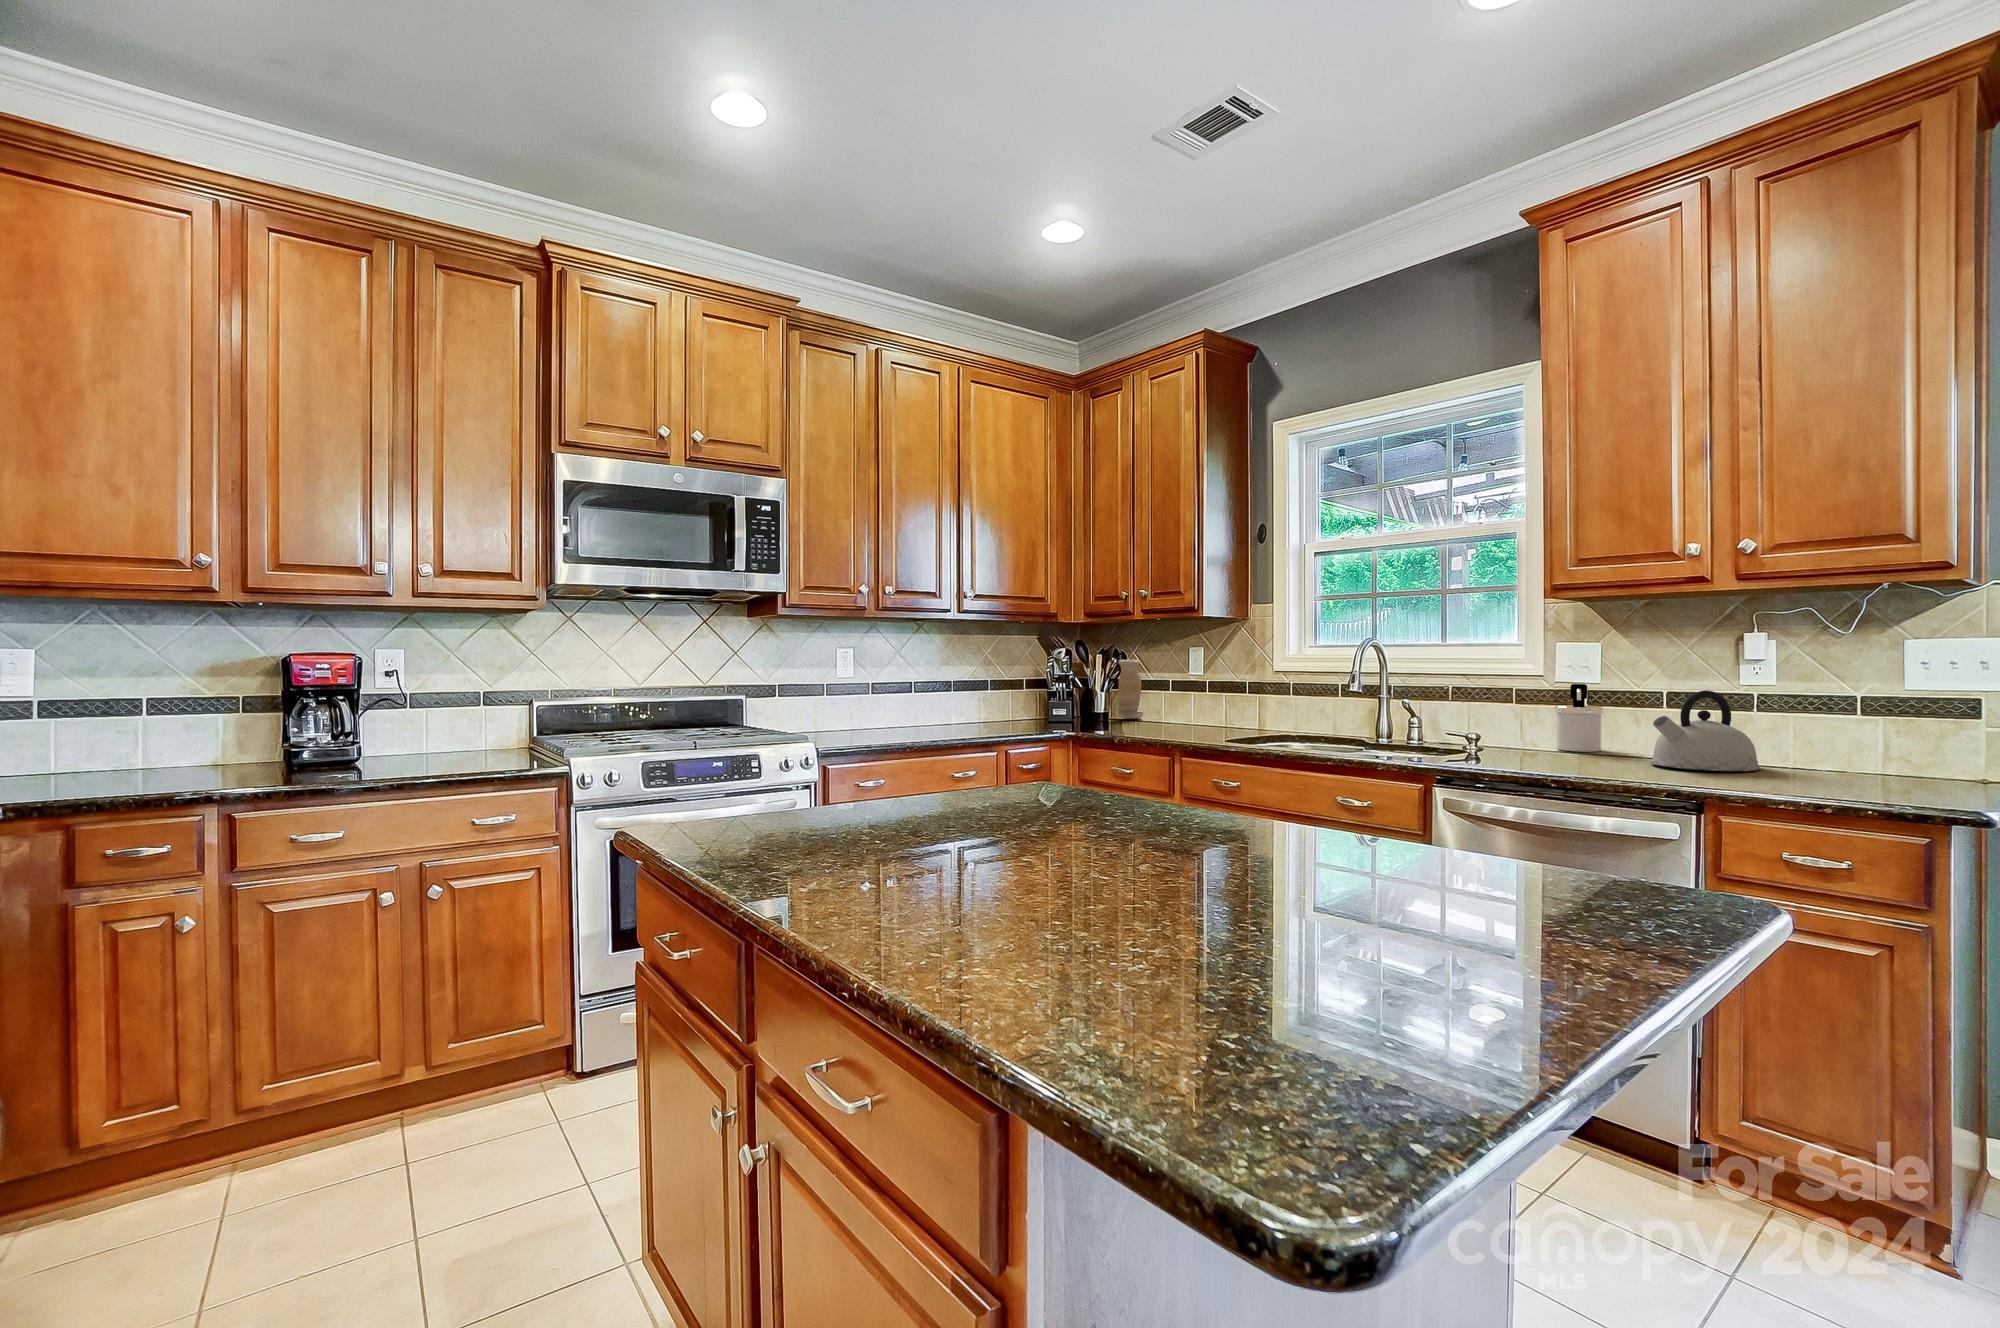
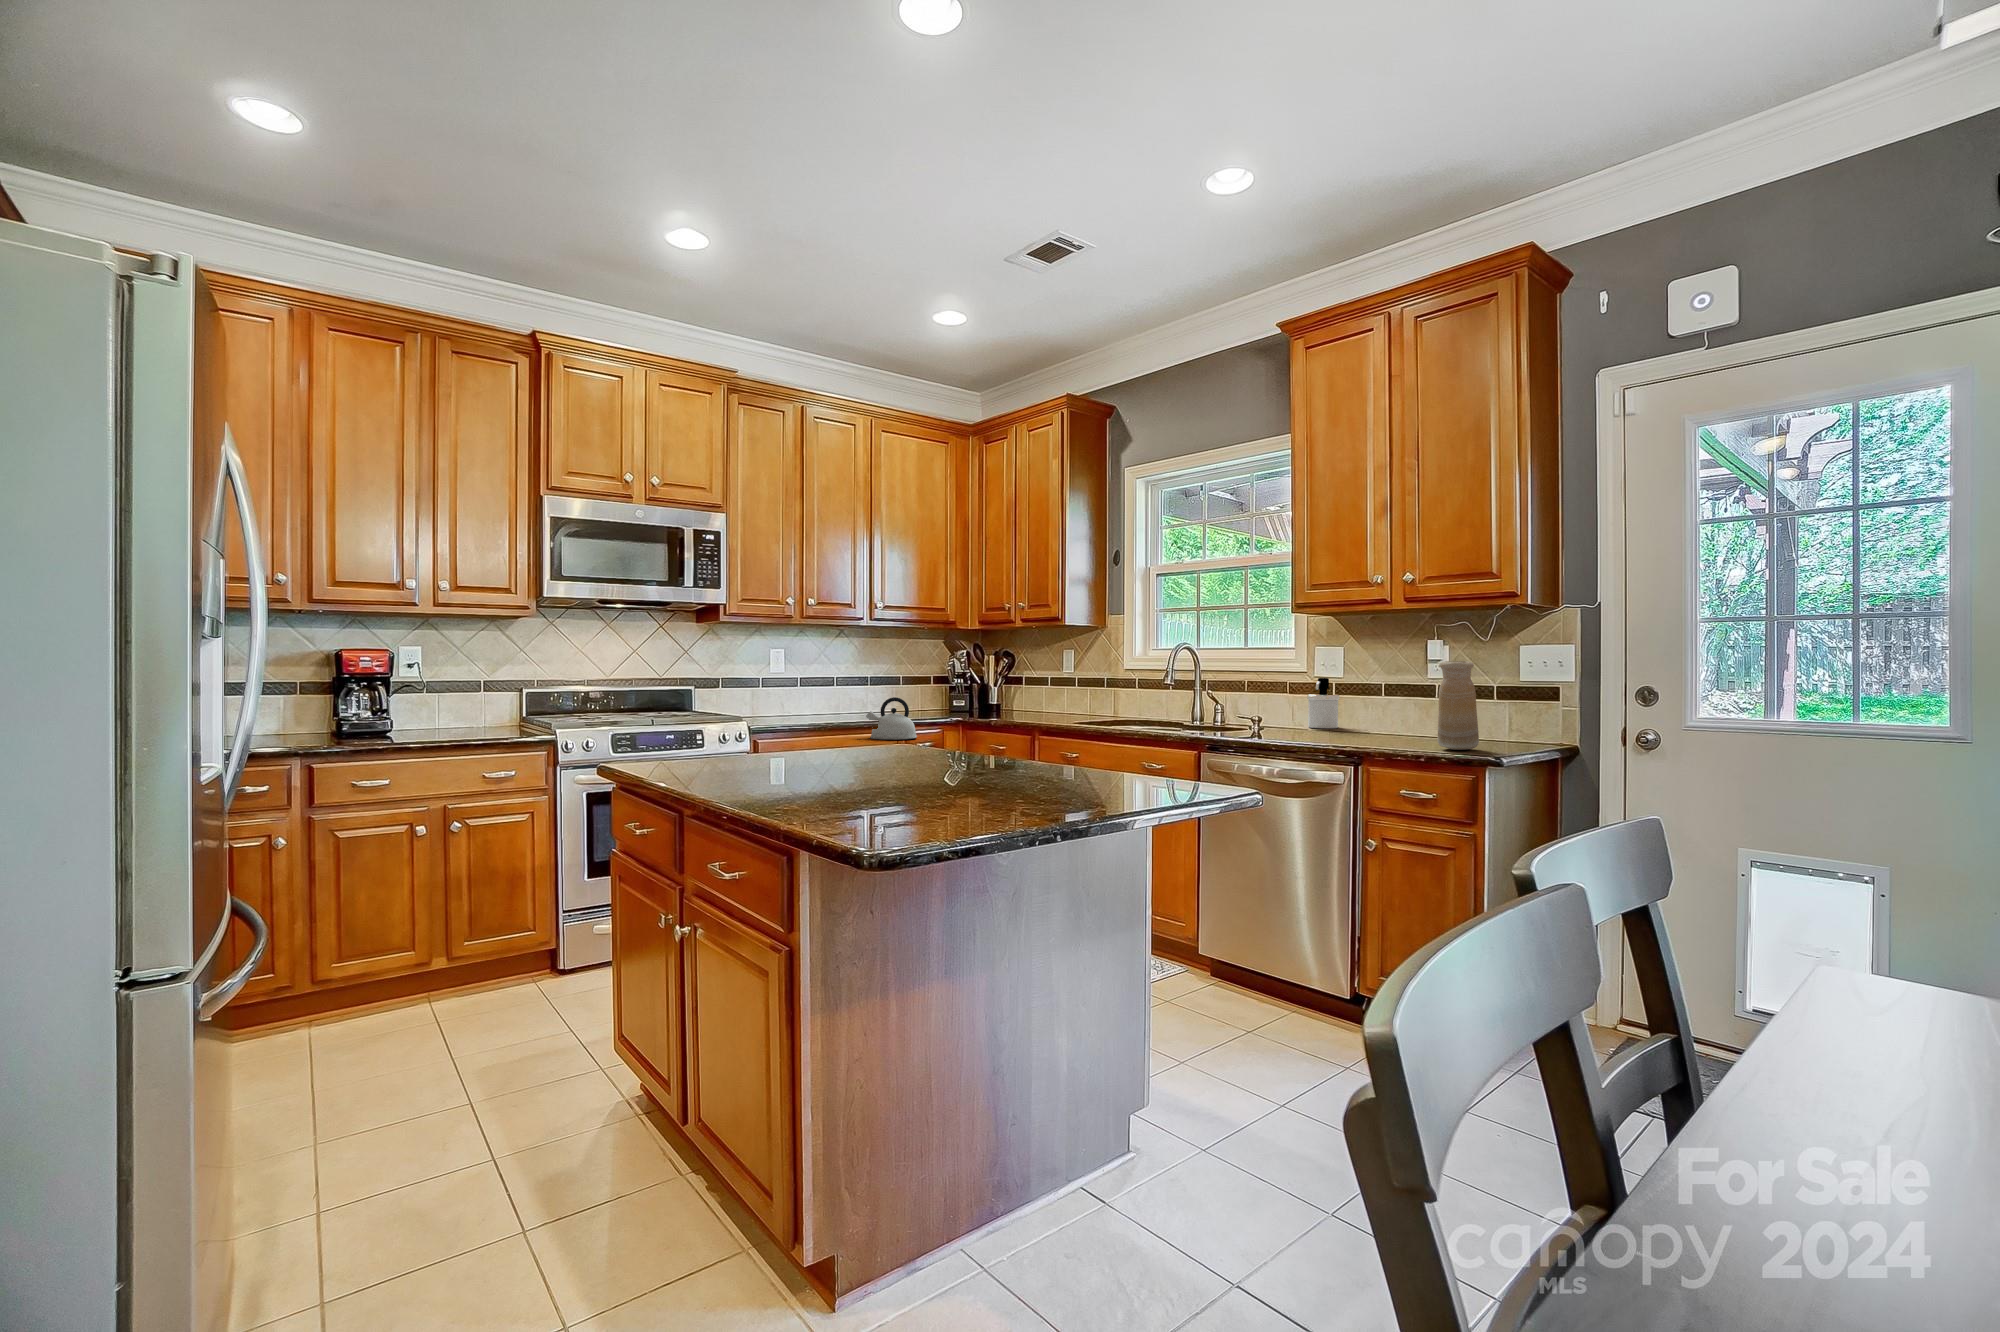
vase: present [1118,659,1143,719] -> present [1438,661,1479,750]
kettle: present [1650,690,1761,771] -> present [866,697,917,740]

